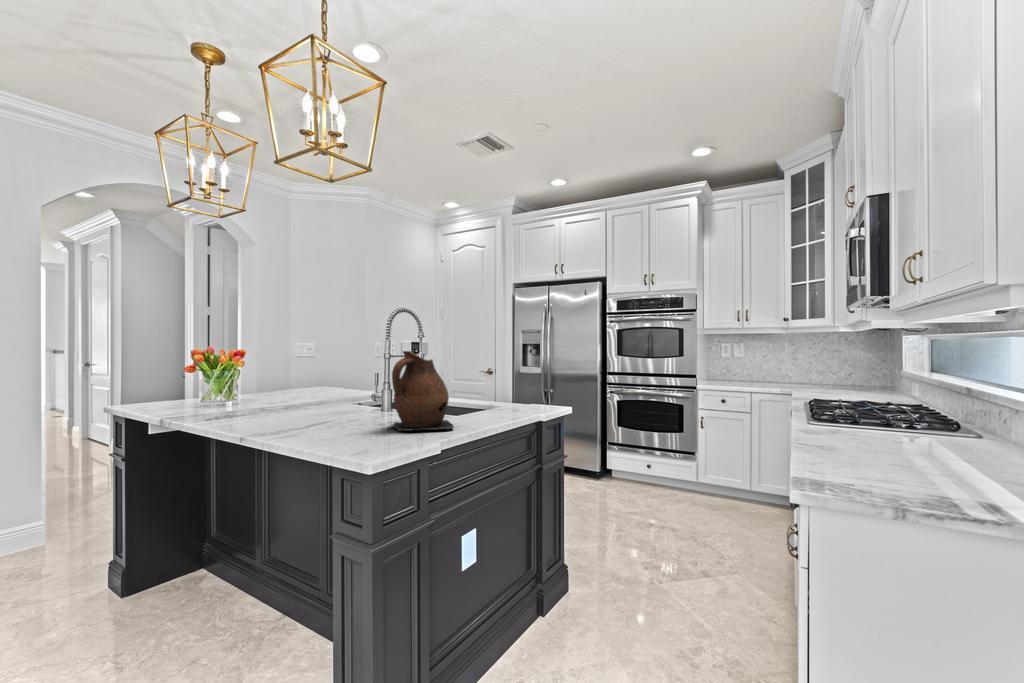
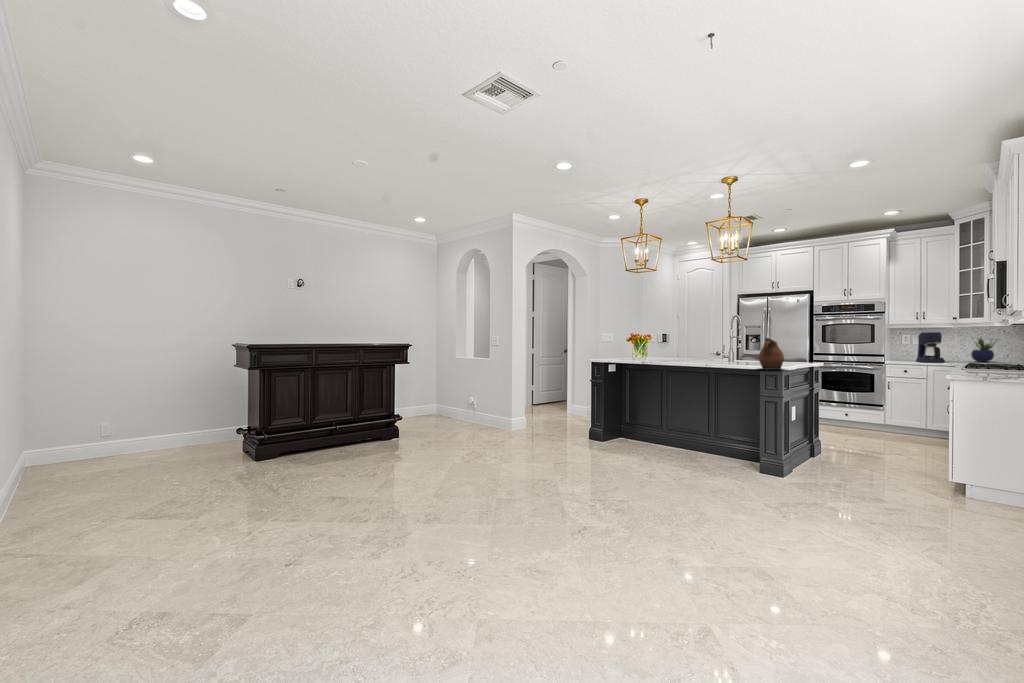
coffee maker: none [737,341,775,388] -> present [916,332,945,363]
potted plant: none [807,345,843,386] -> present [971,338,996,362]

